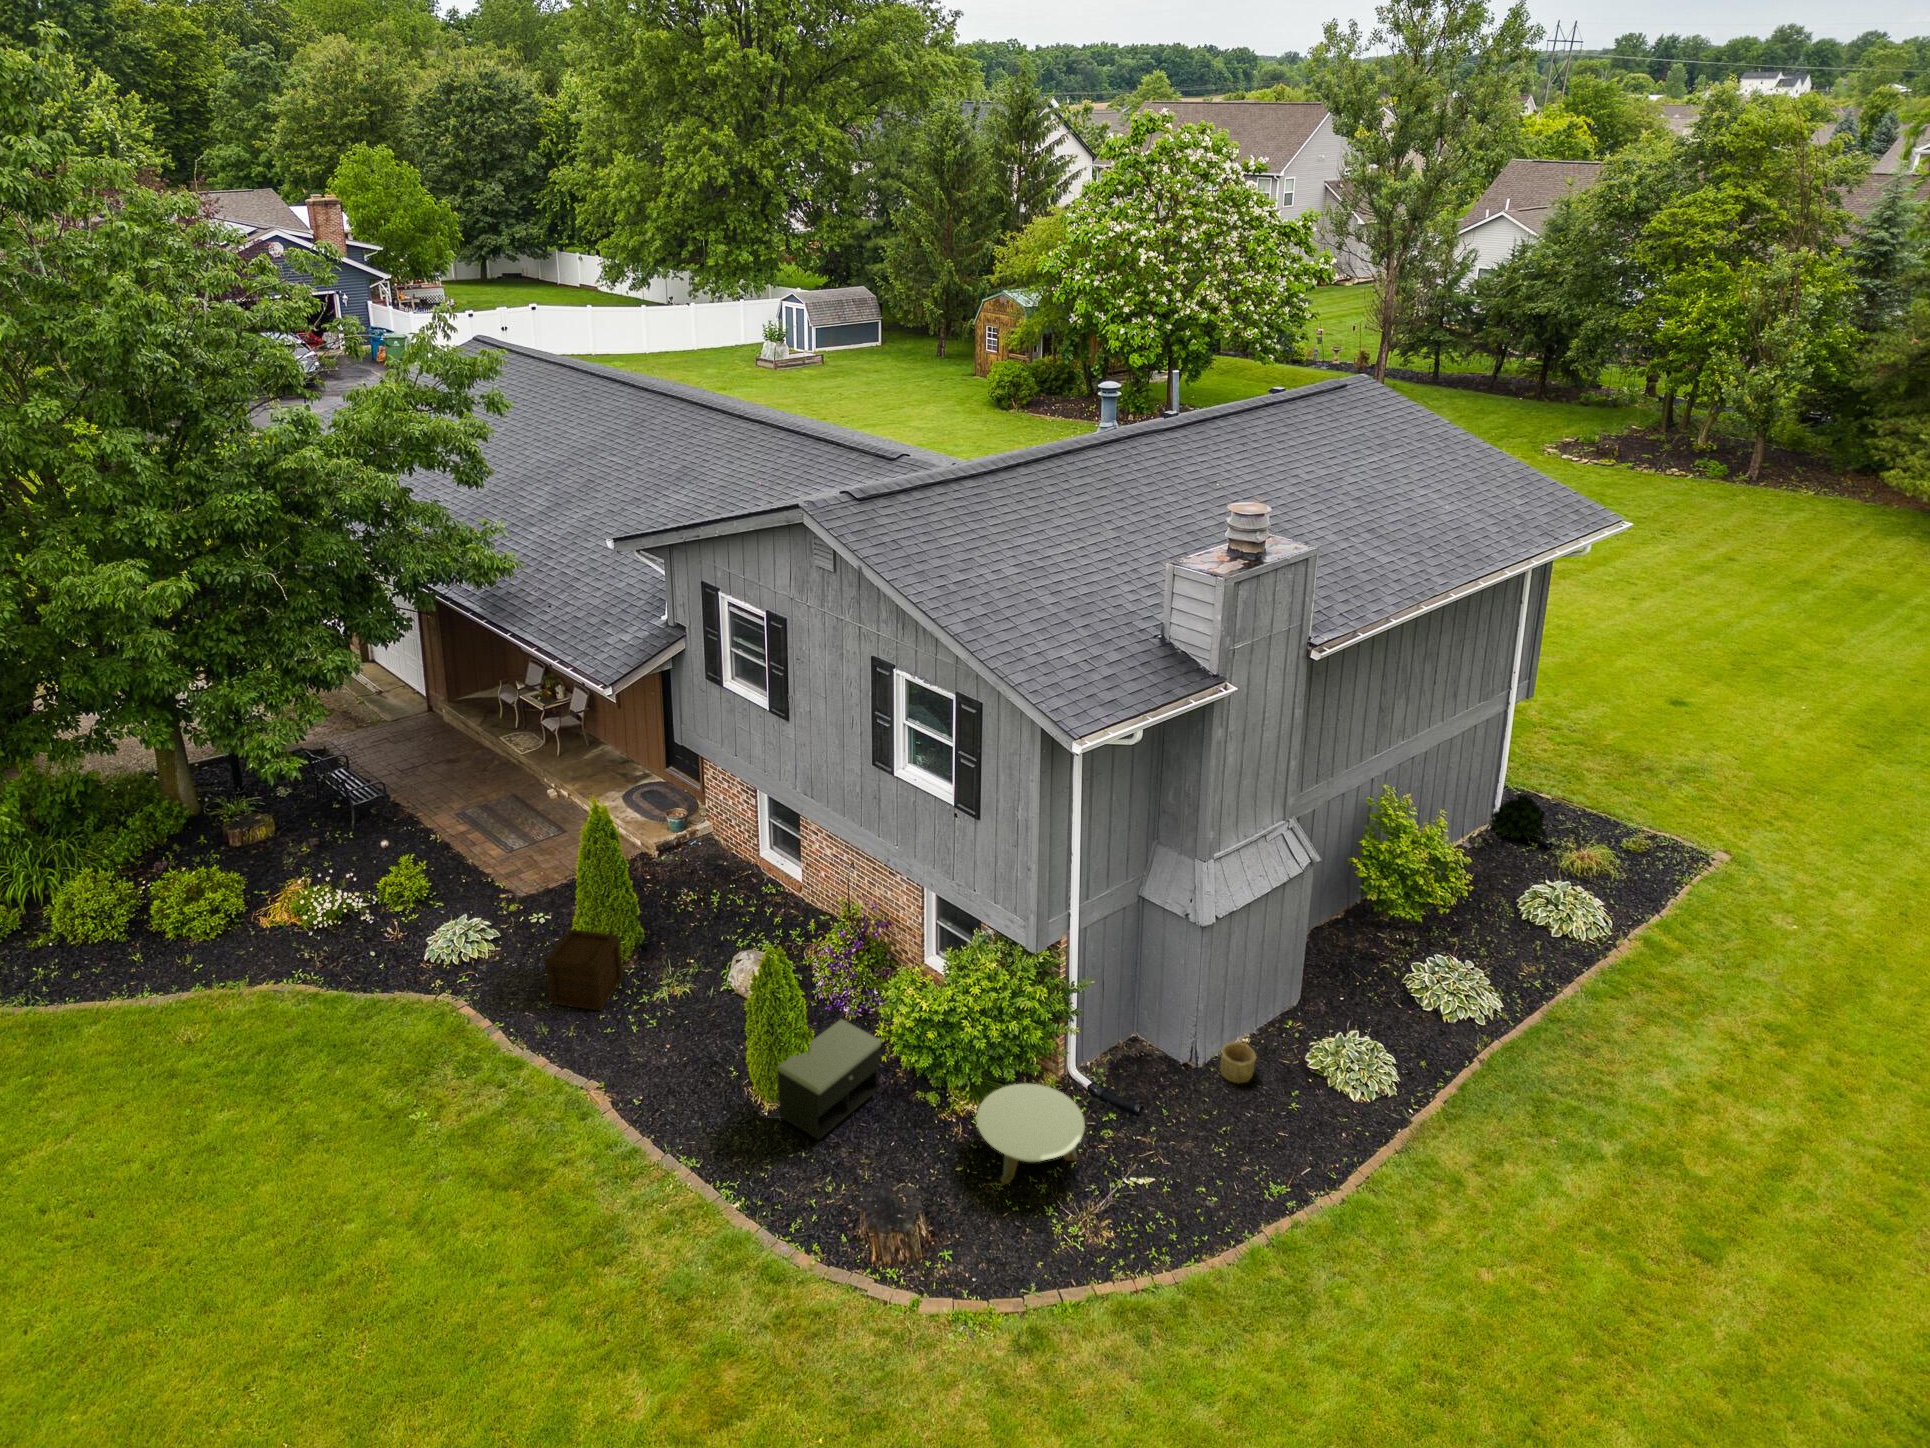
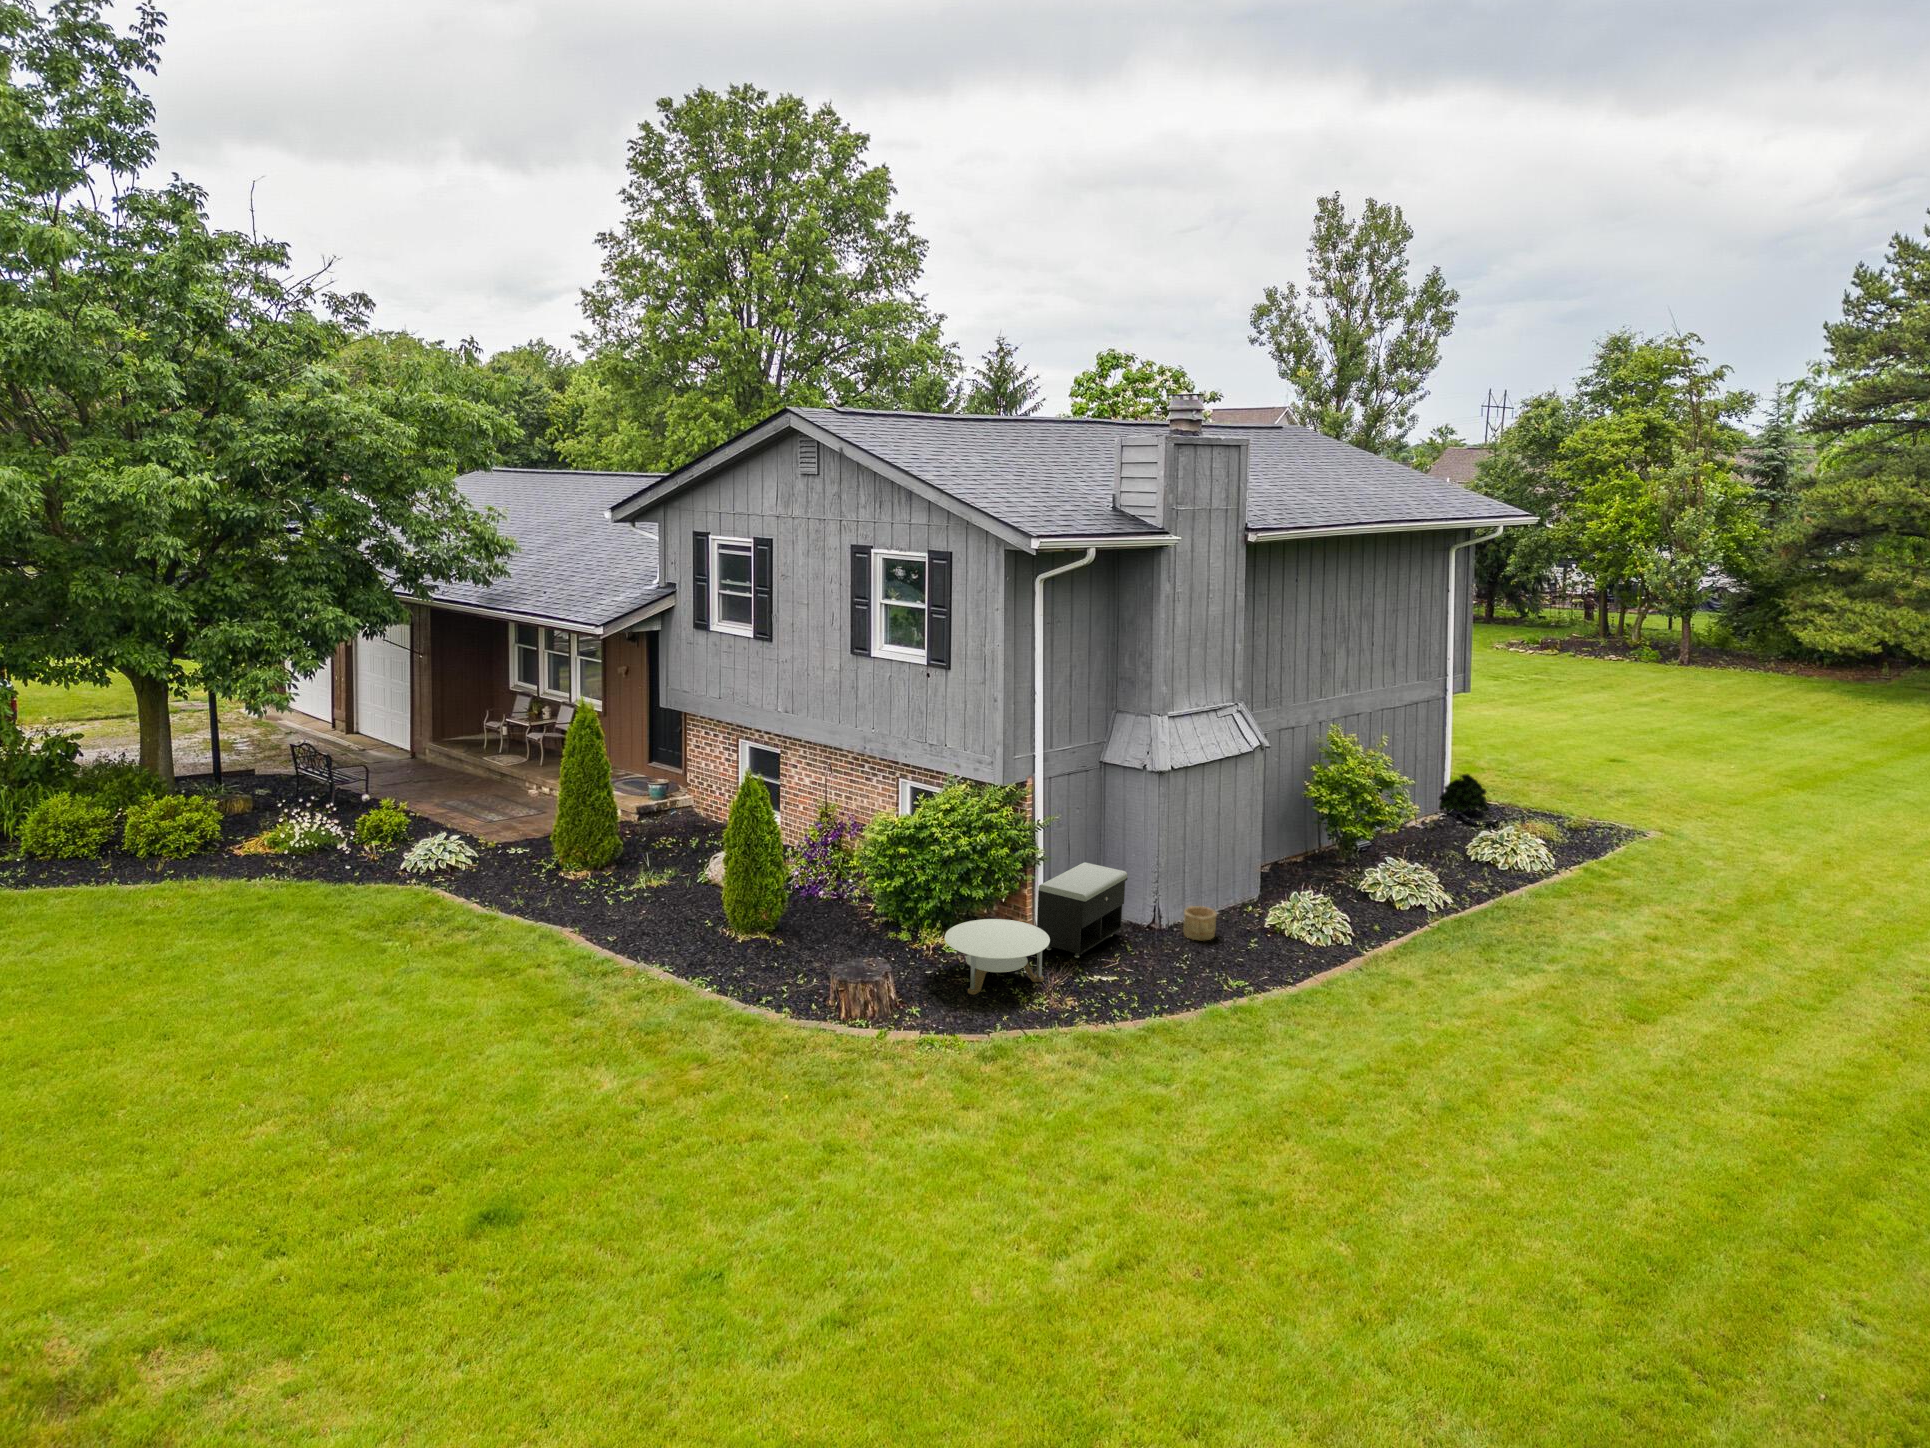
wooden crate: present [544,929,623,1011] -> none [523,827,600,898]
storage bench: present [777,1019,881,1139] -> present [1037,862,1128,958]

